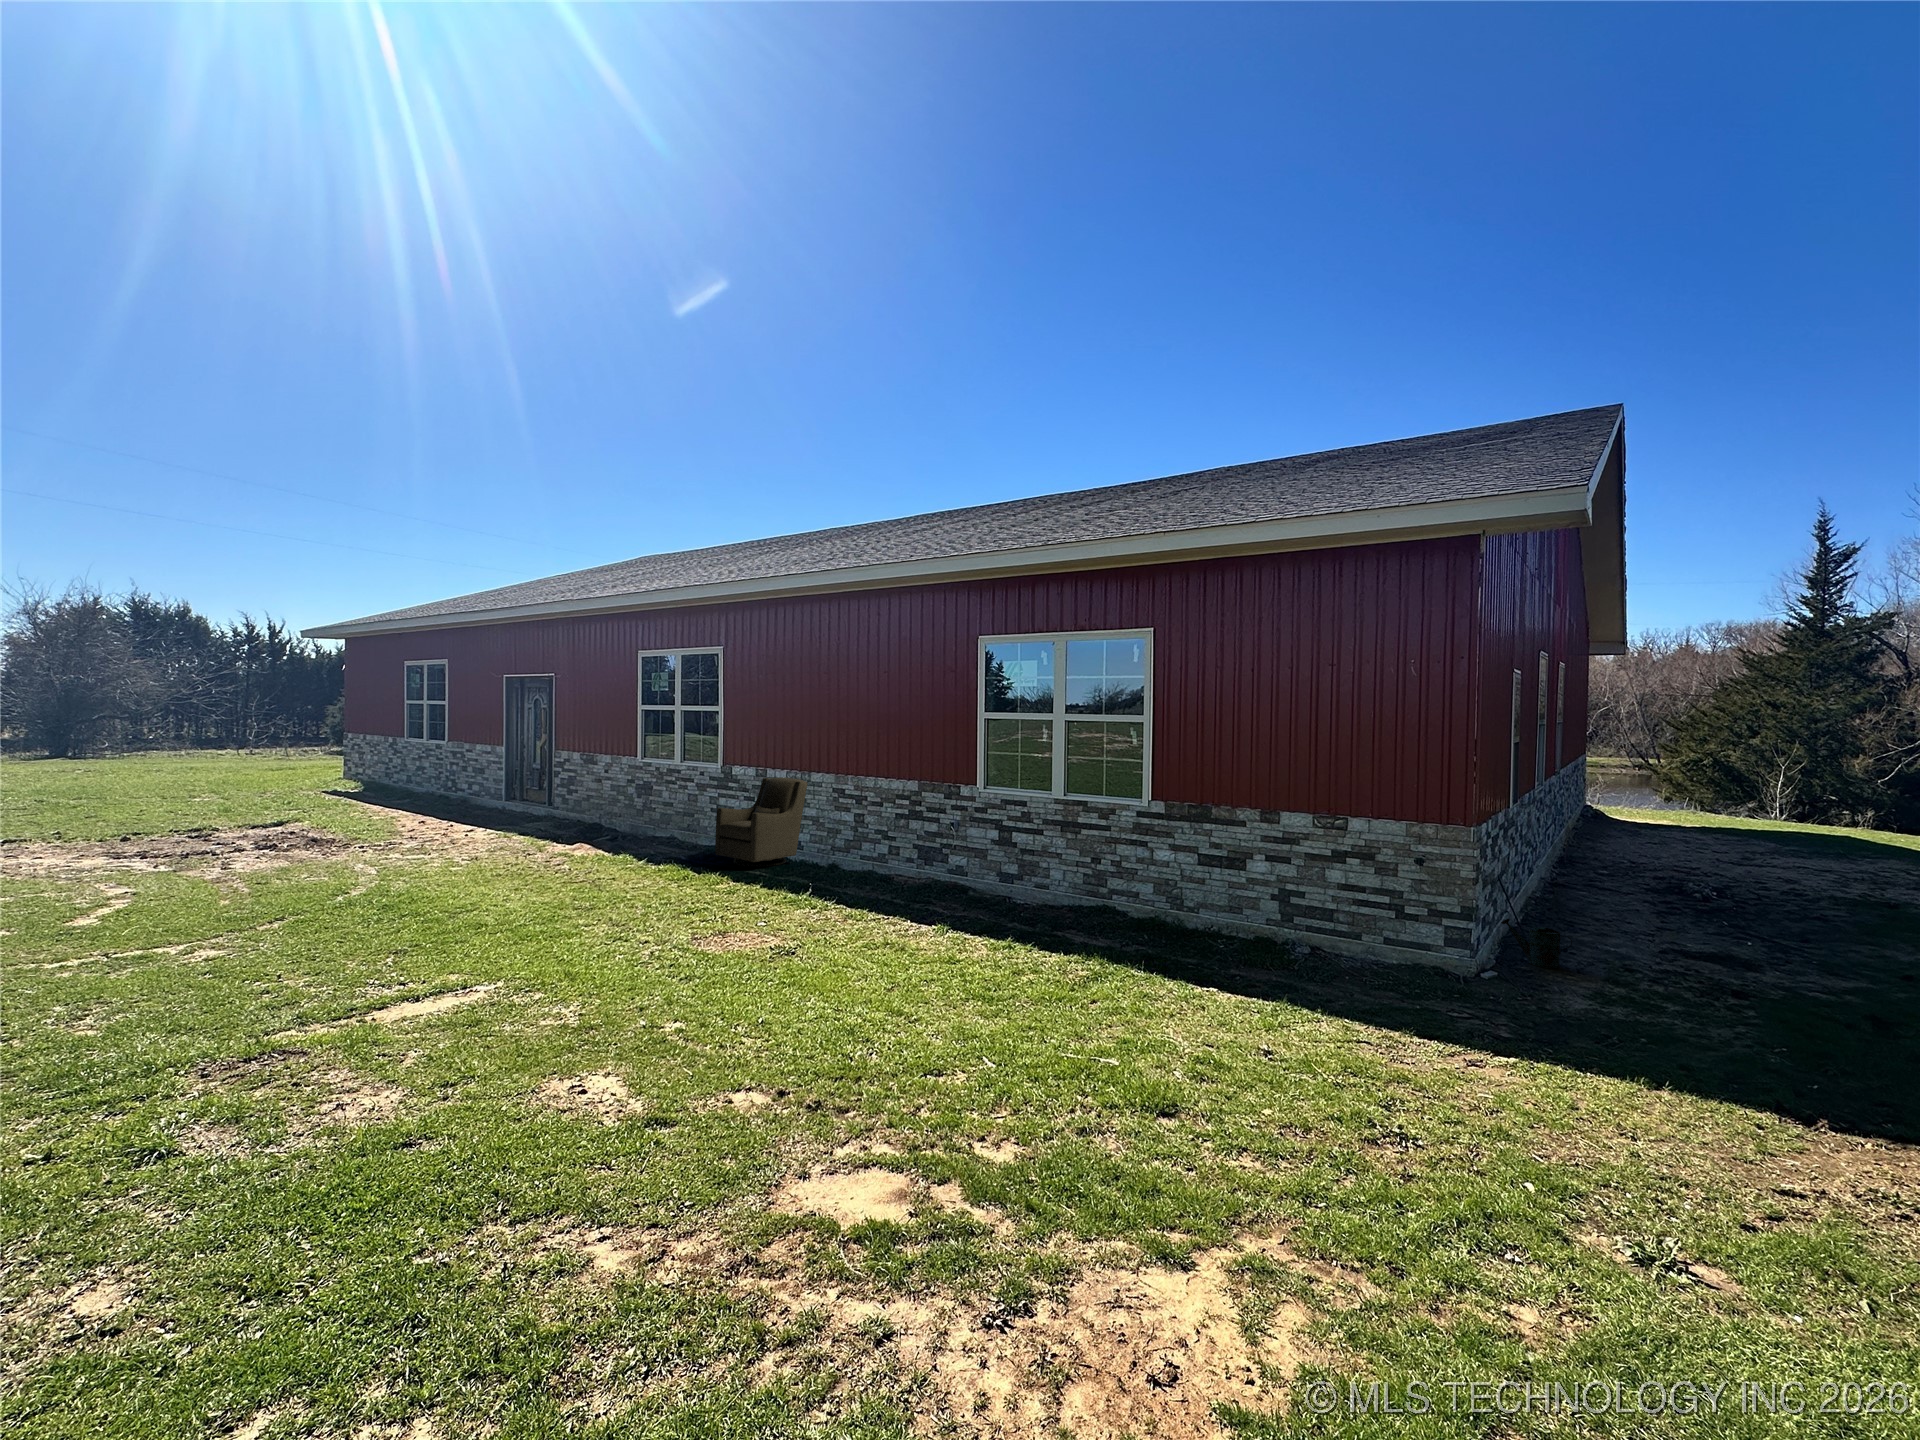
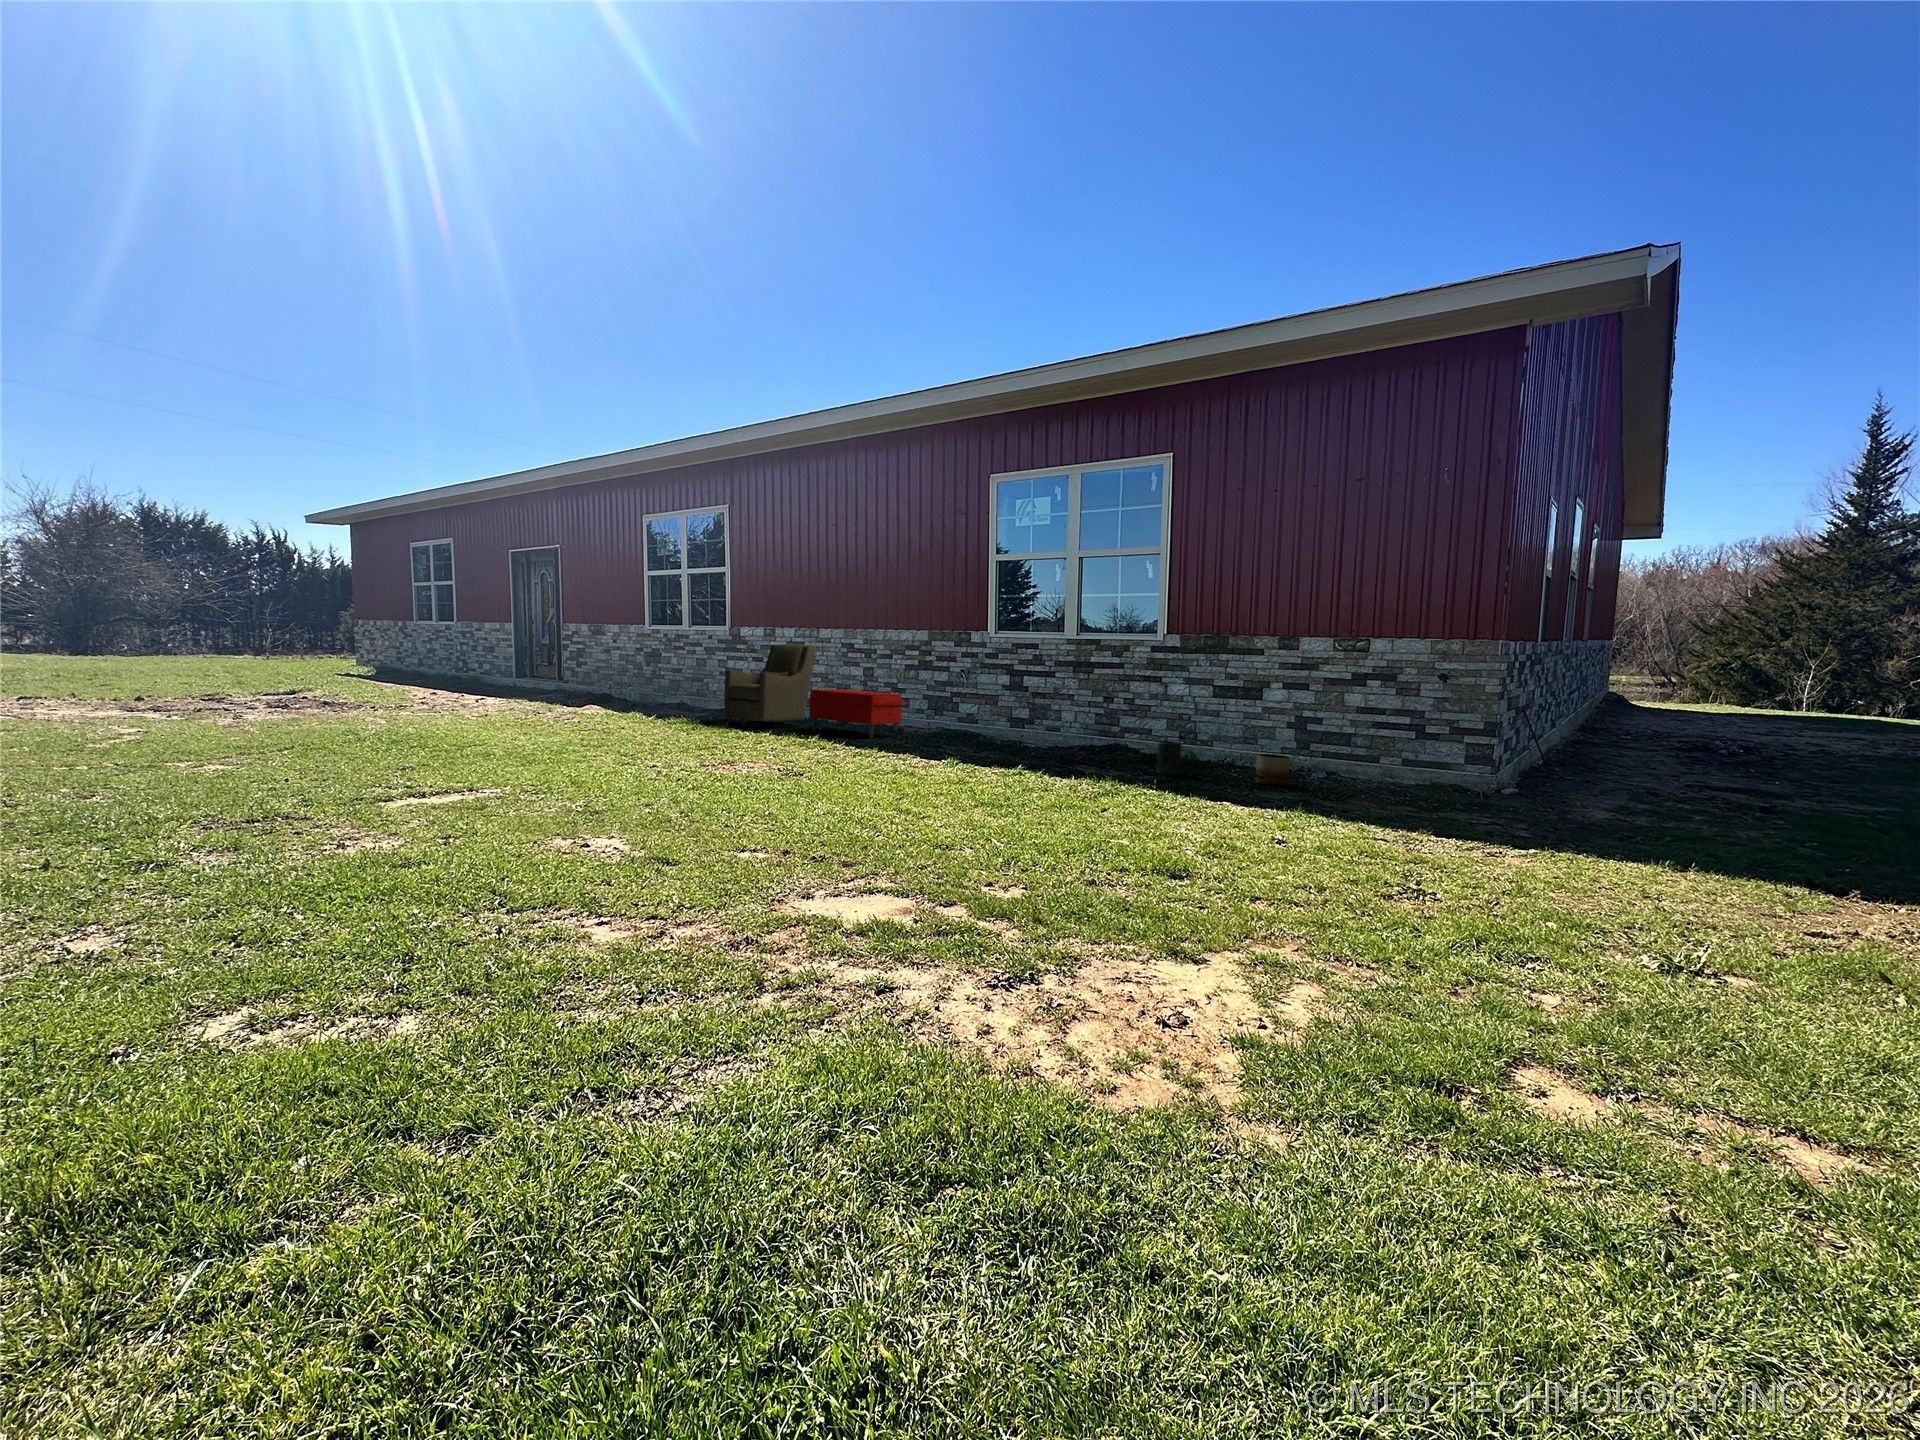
bench: none [801,826,894,882] -> present [810,689,902,738]
planter: none [1248,916,1281,950] -> present [1255,754,1290,785]
watering can: present [1501,919,1572,968] -> present [1157,736,1185,775]

